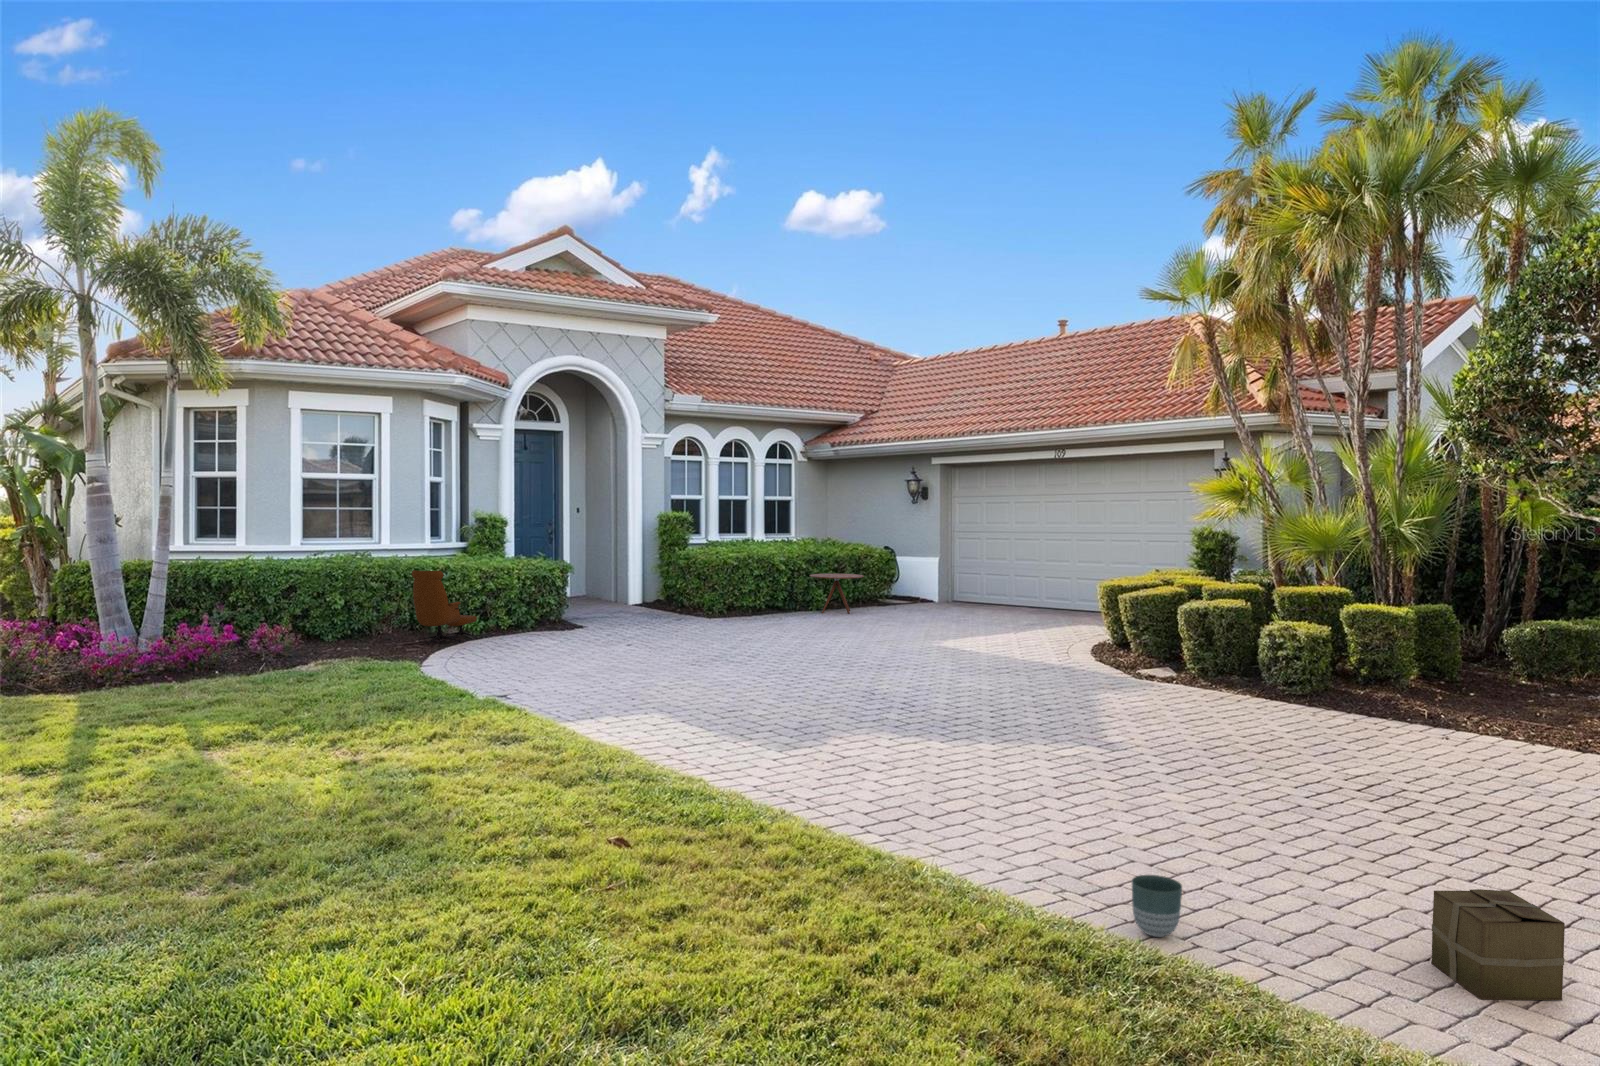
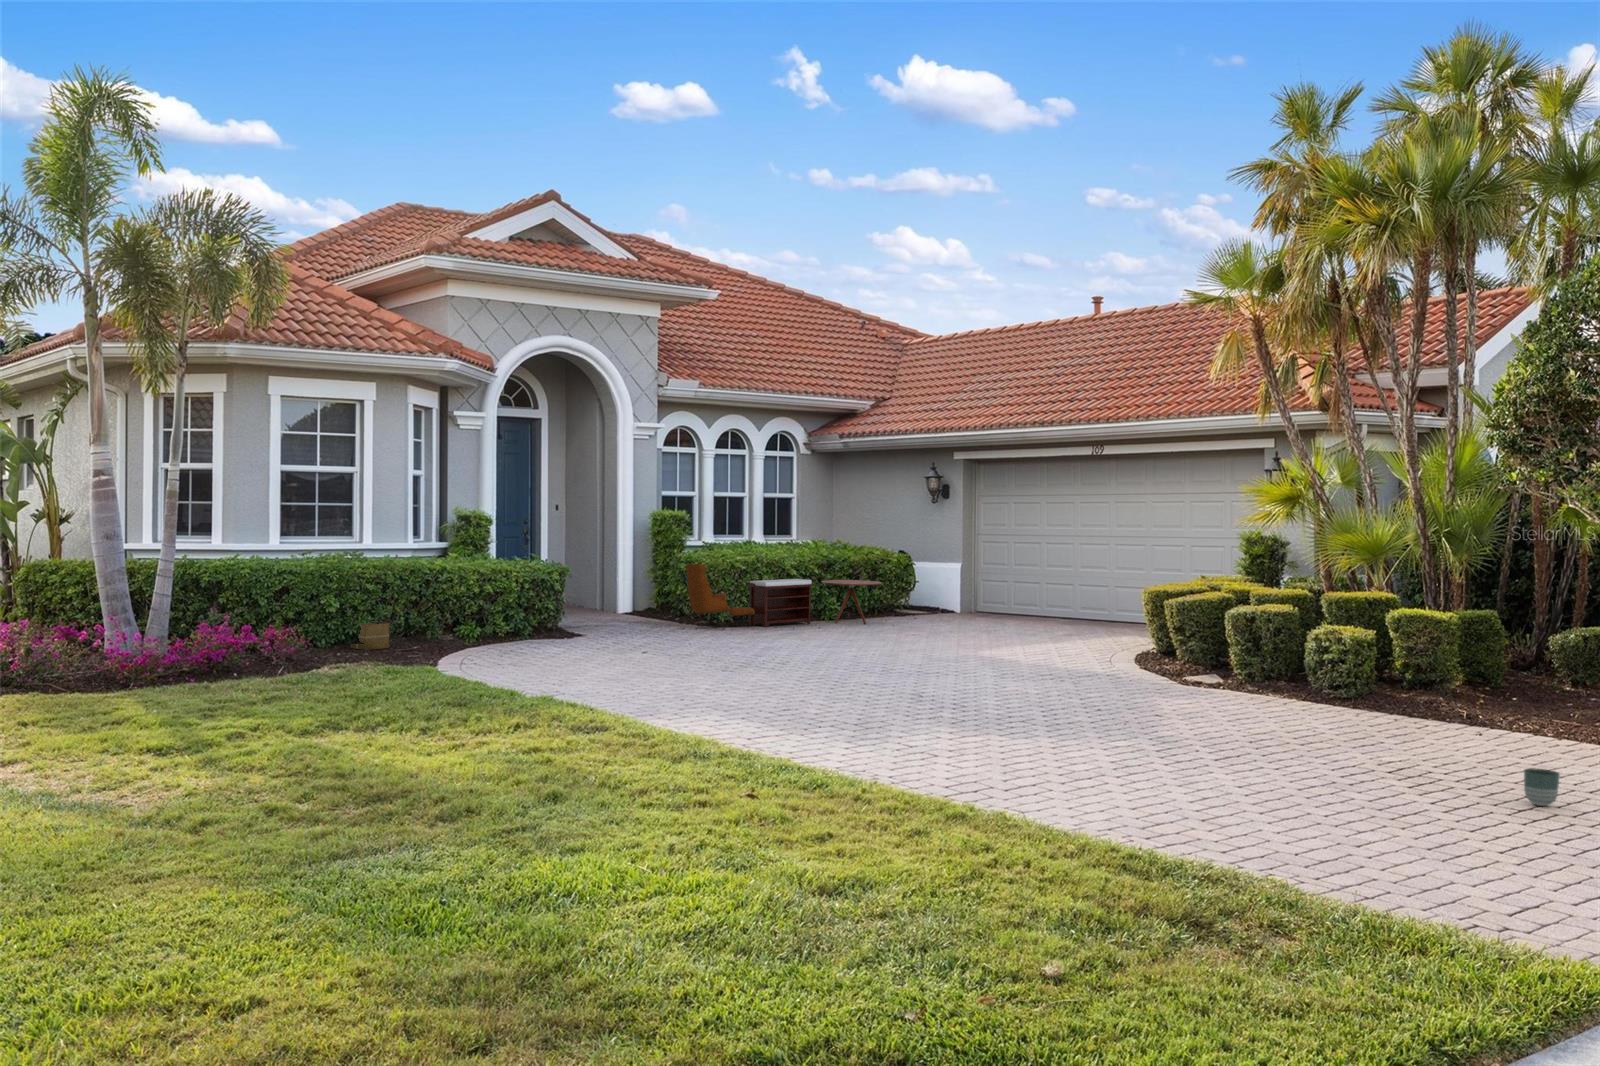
lounge chair: present [412,570,477,645] -> present [686,564,754,627]
bench: none [740,573,801,618] -> present [747,579,813,627]
planter: present [1132,875,1182,937] -> present [1524,768,1560,806]
cardboard box: present [1431,889,1565,1000] -> present [351,621,389,650]

